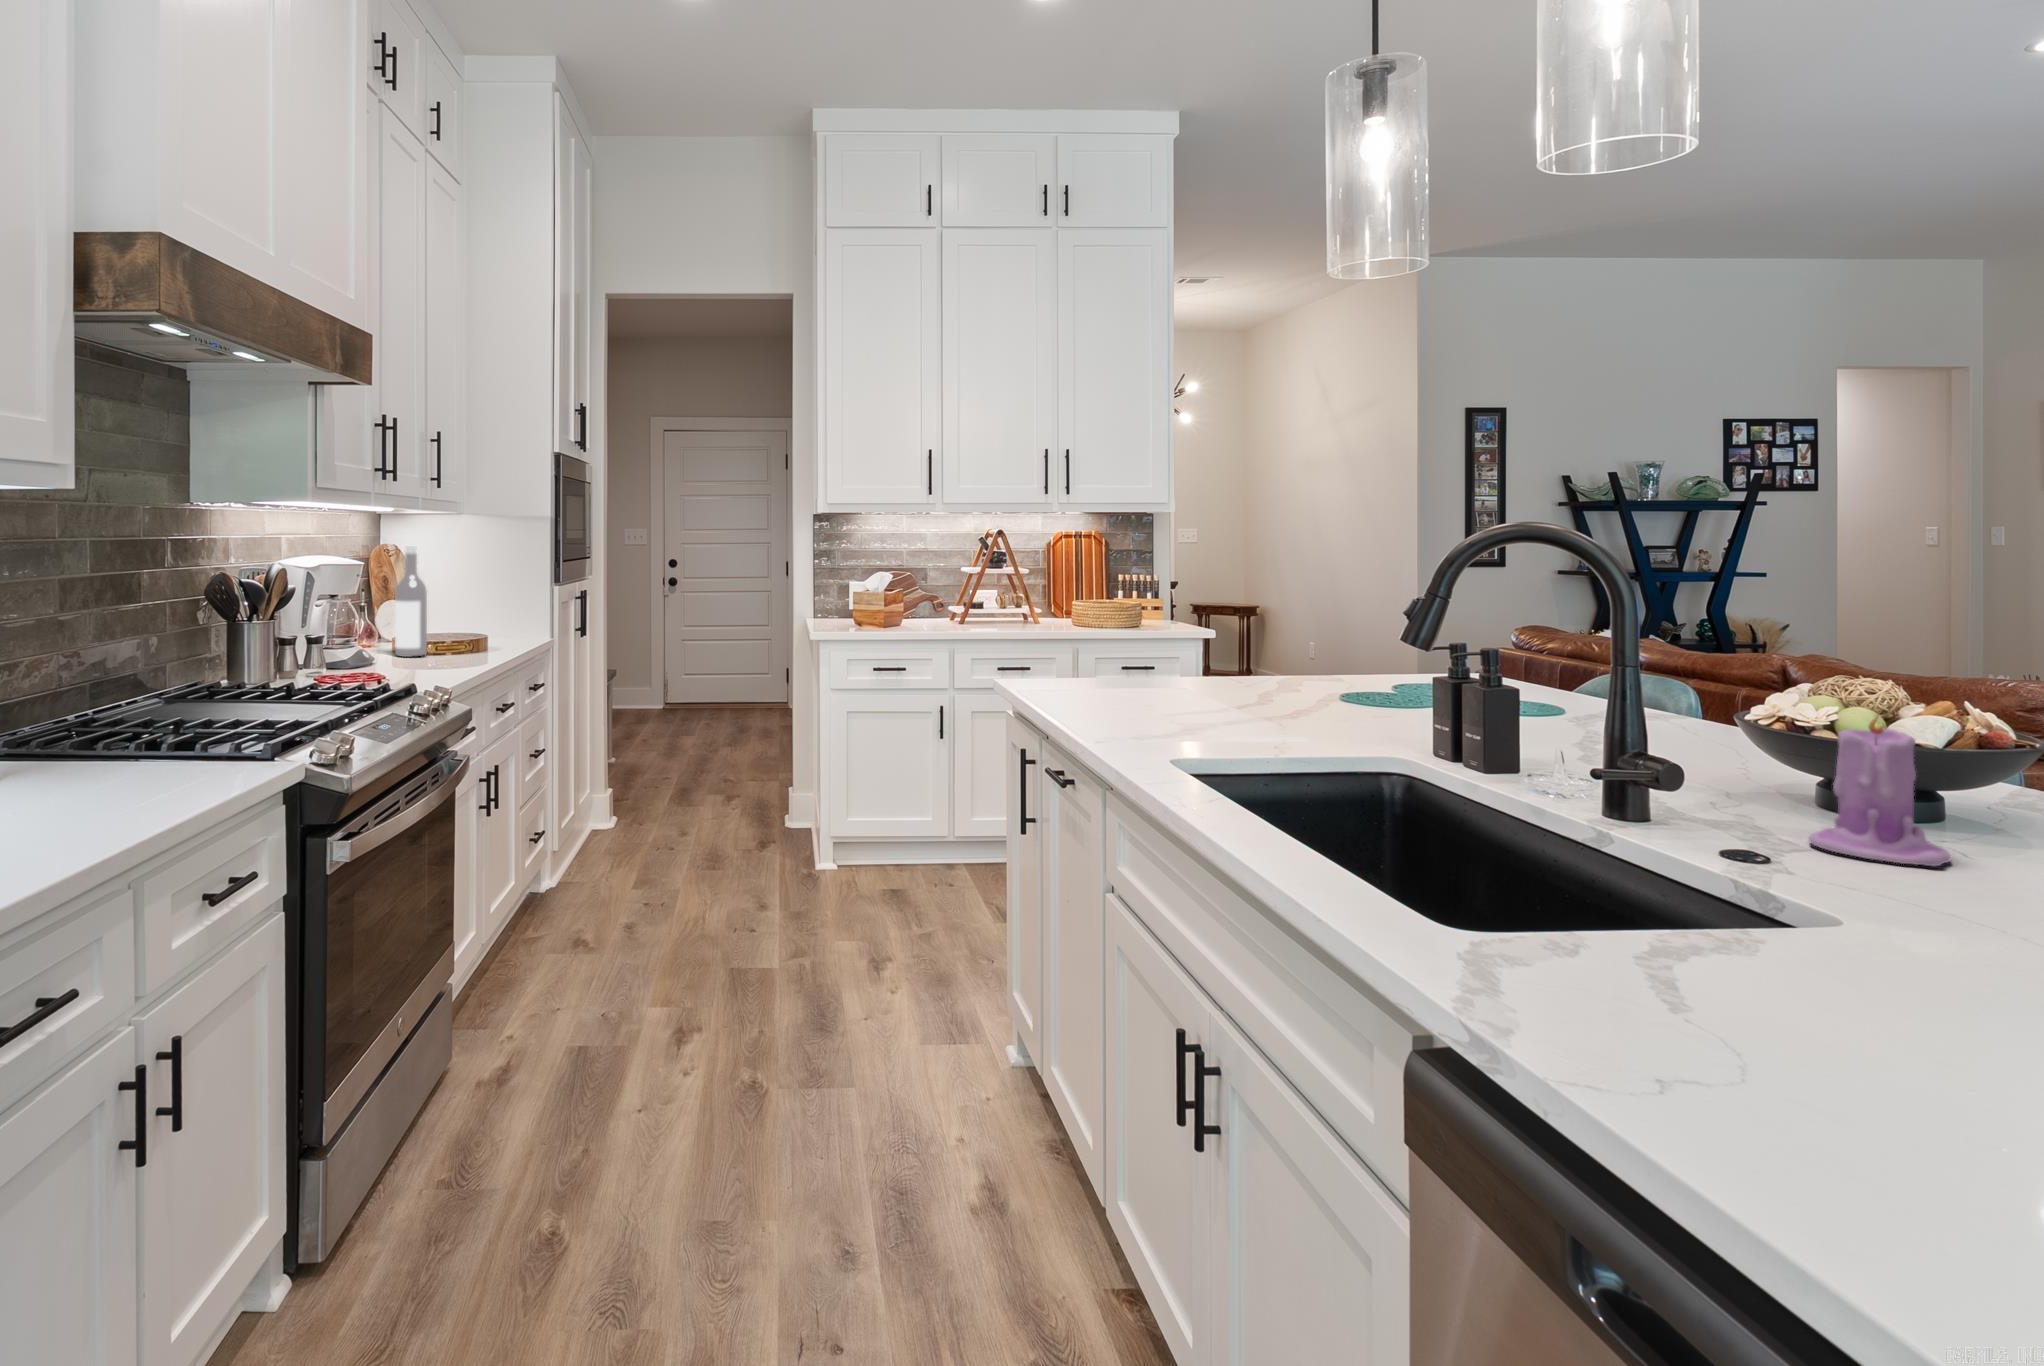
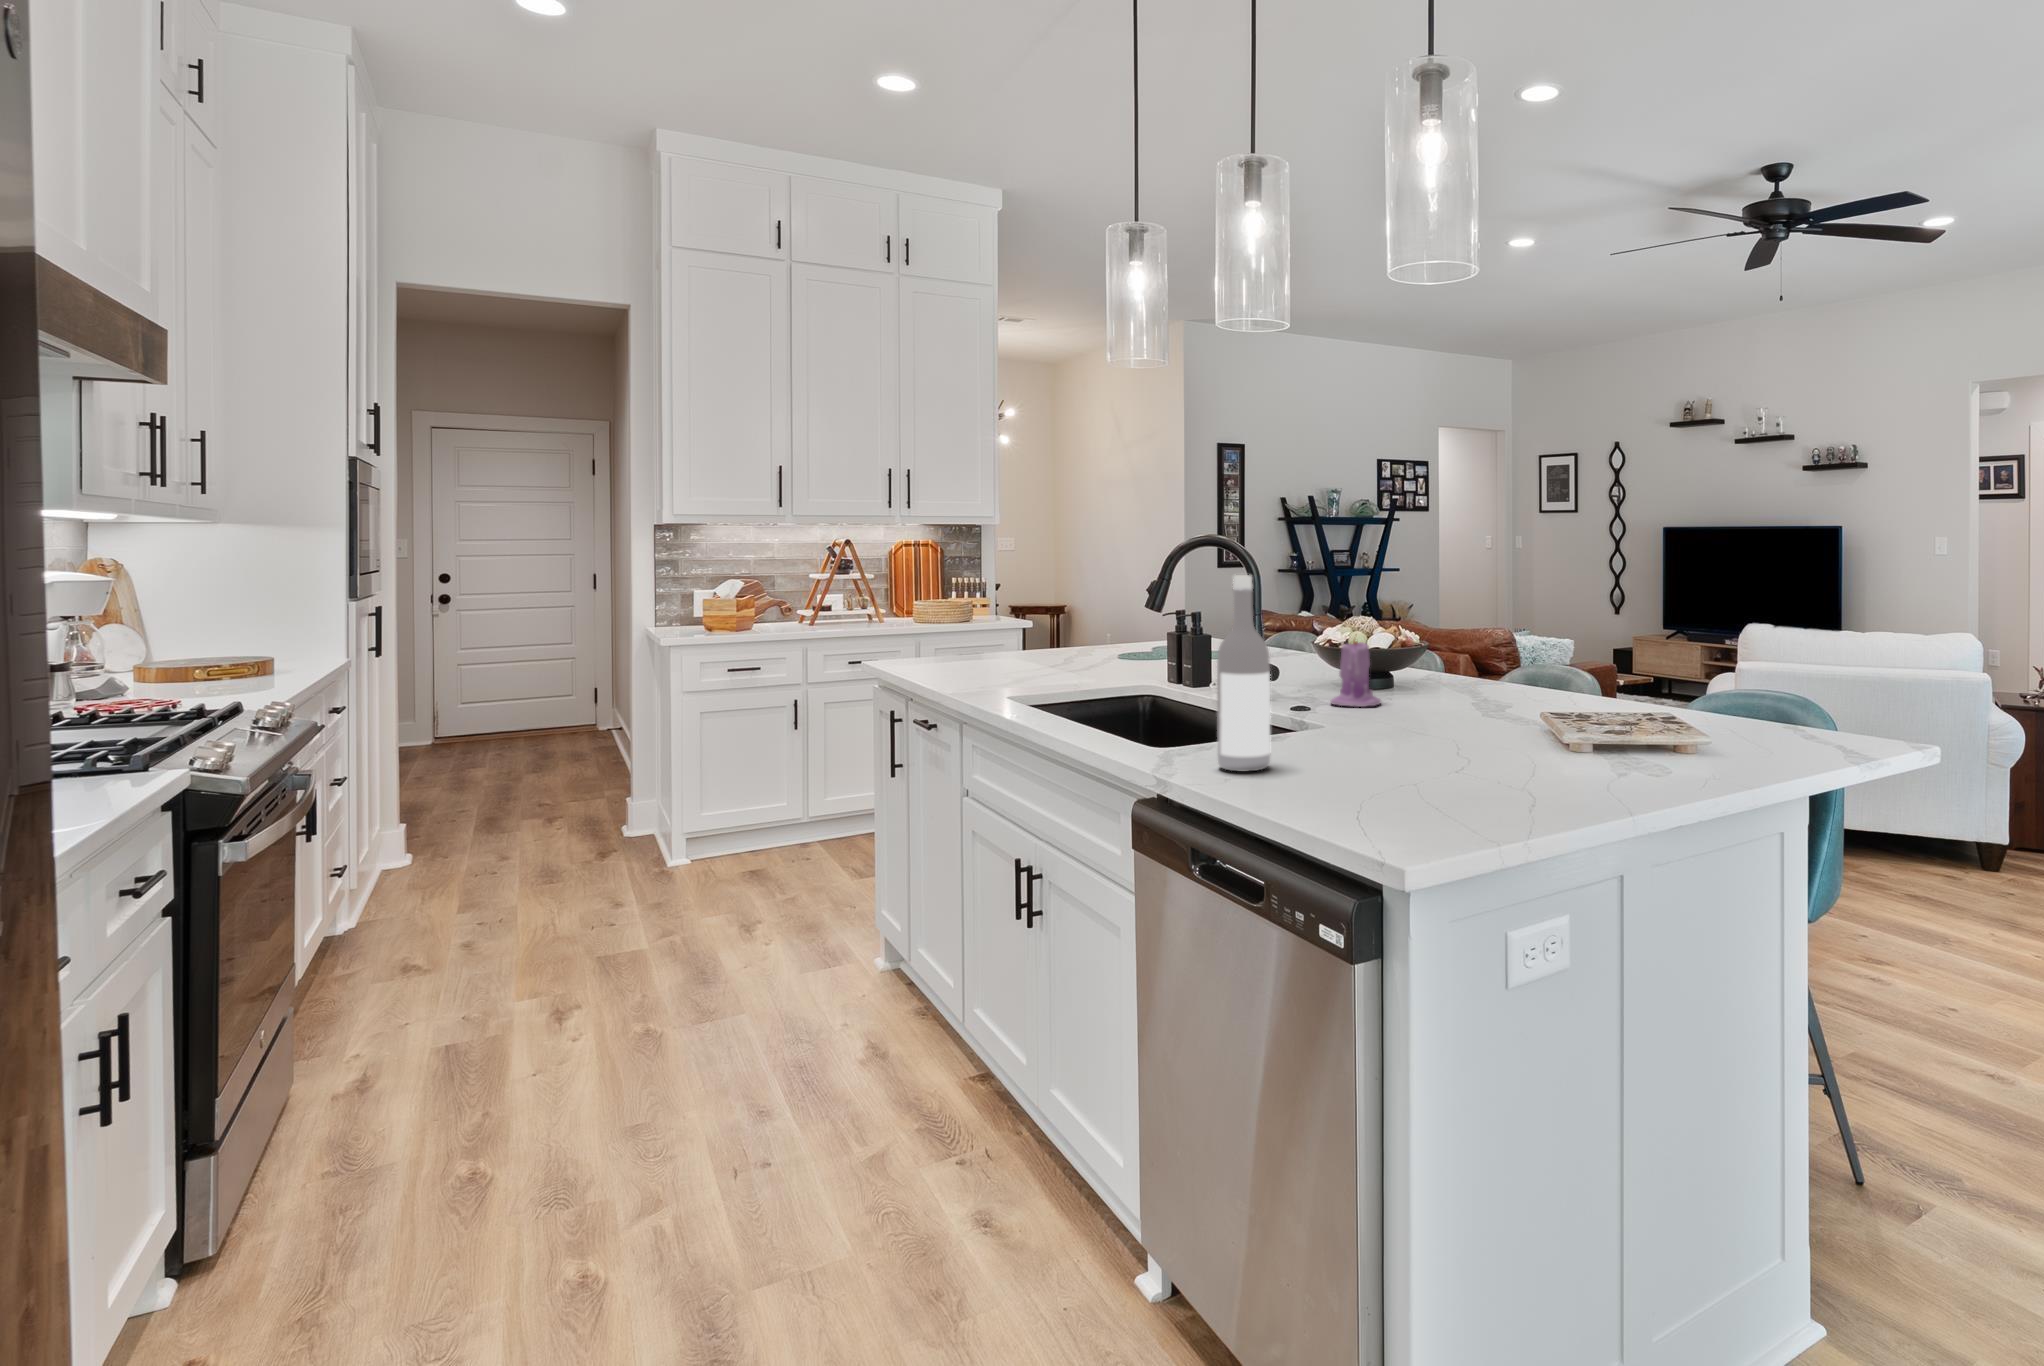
wine bottle: present [395,546,427,657] -> present [1217,575,1271,771]

